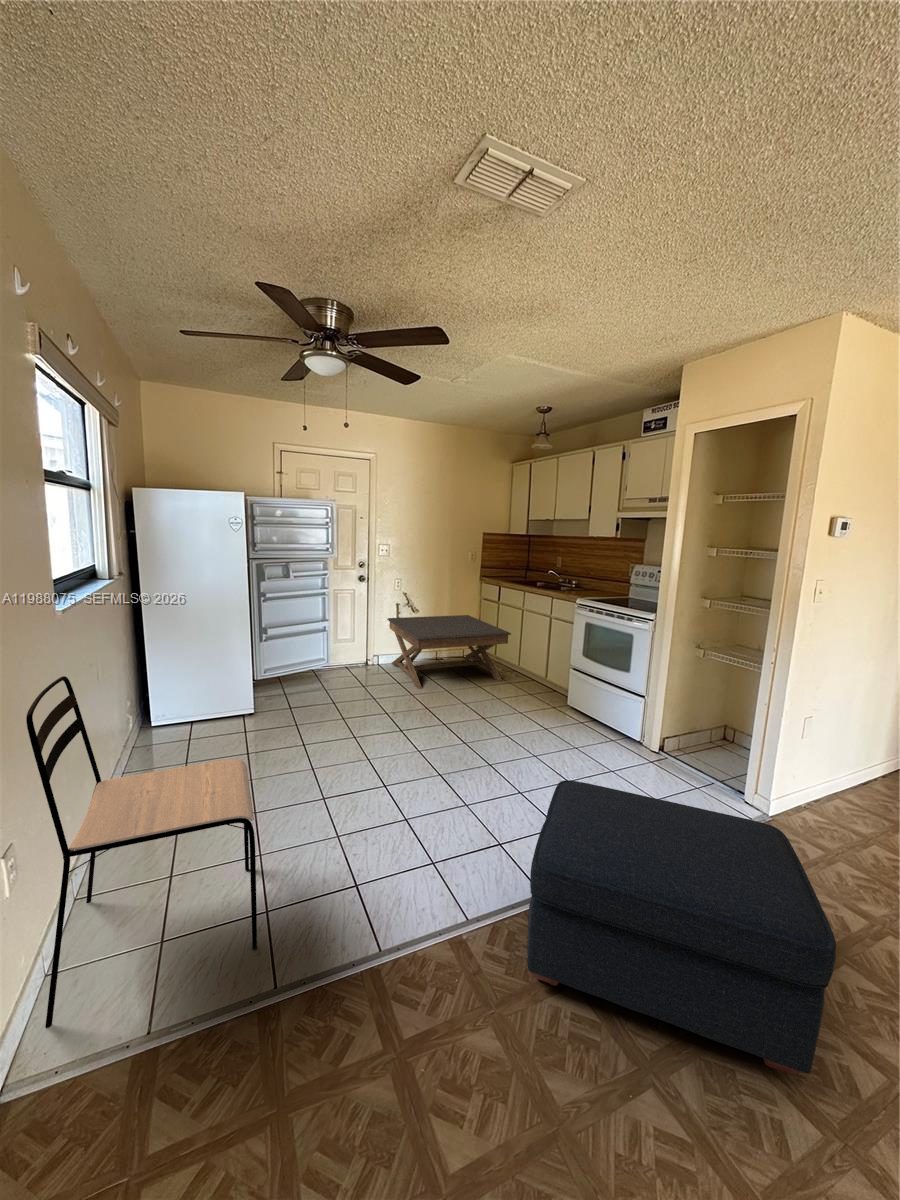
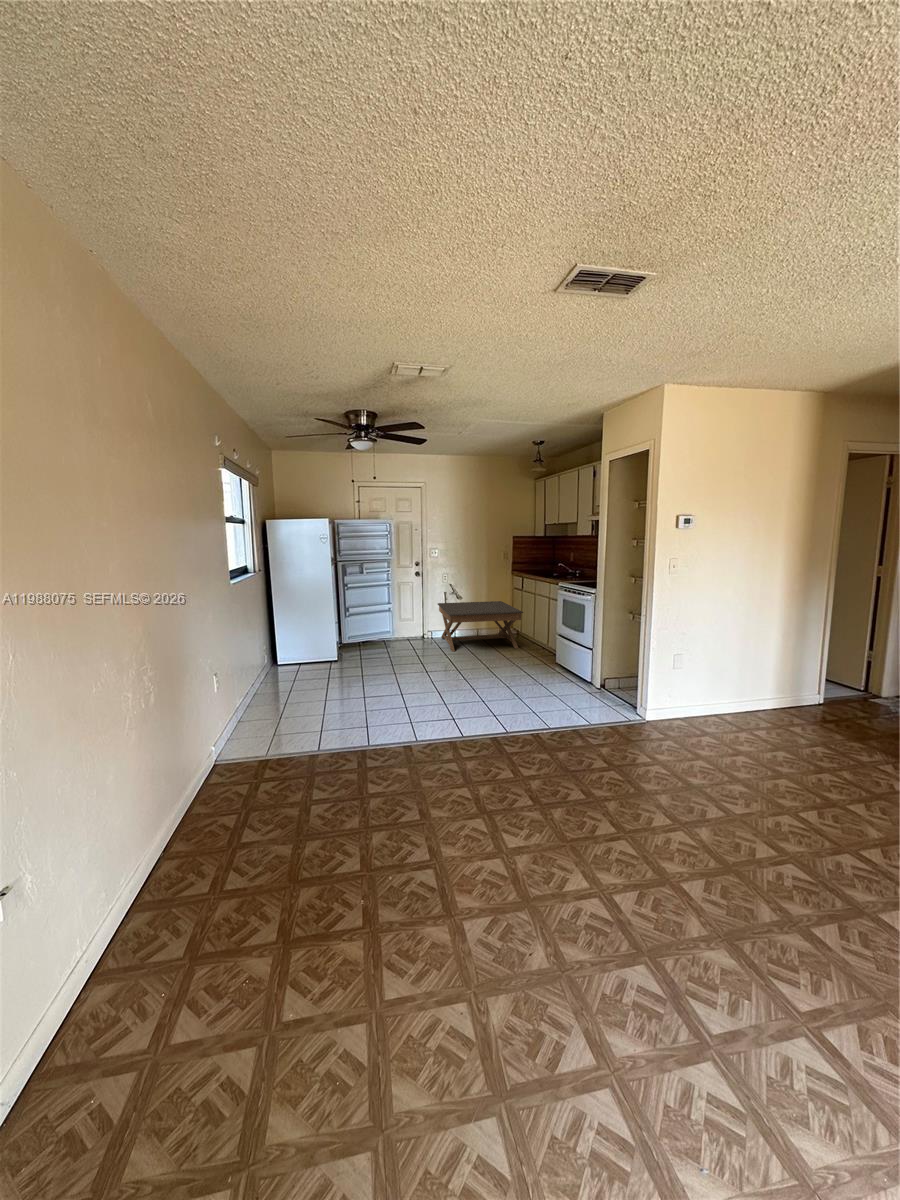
dining chair: present [26,676,257,1028] -> none [222,611,318,753]
ottoman: present [527,780,836,1075] -> none [431,675,579,793]

